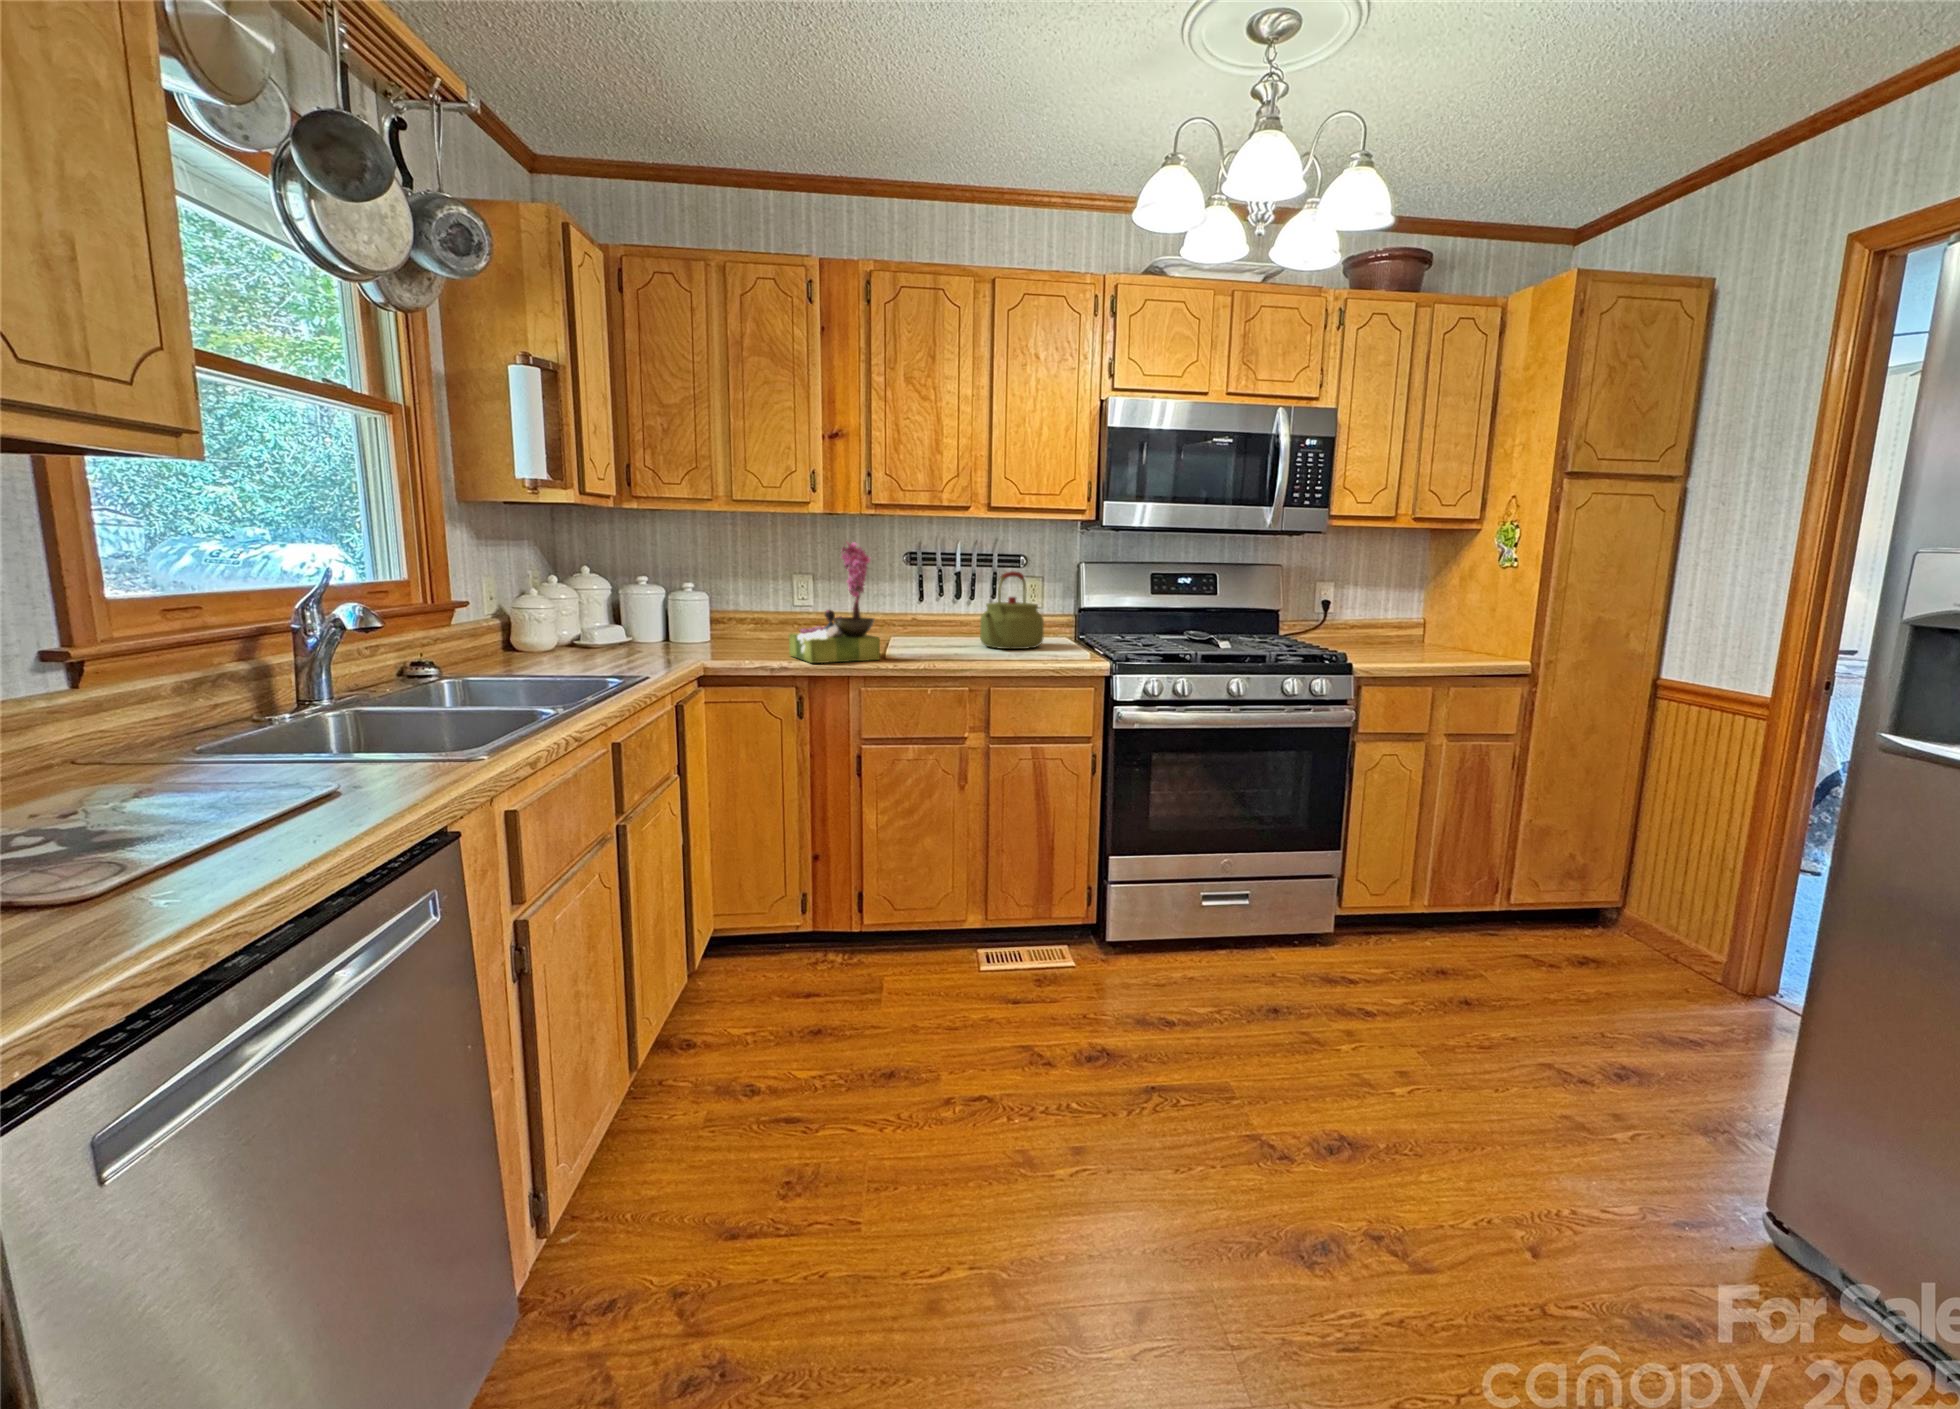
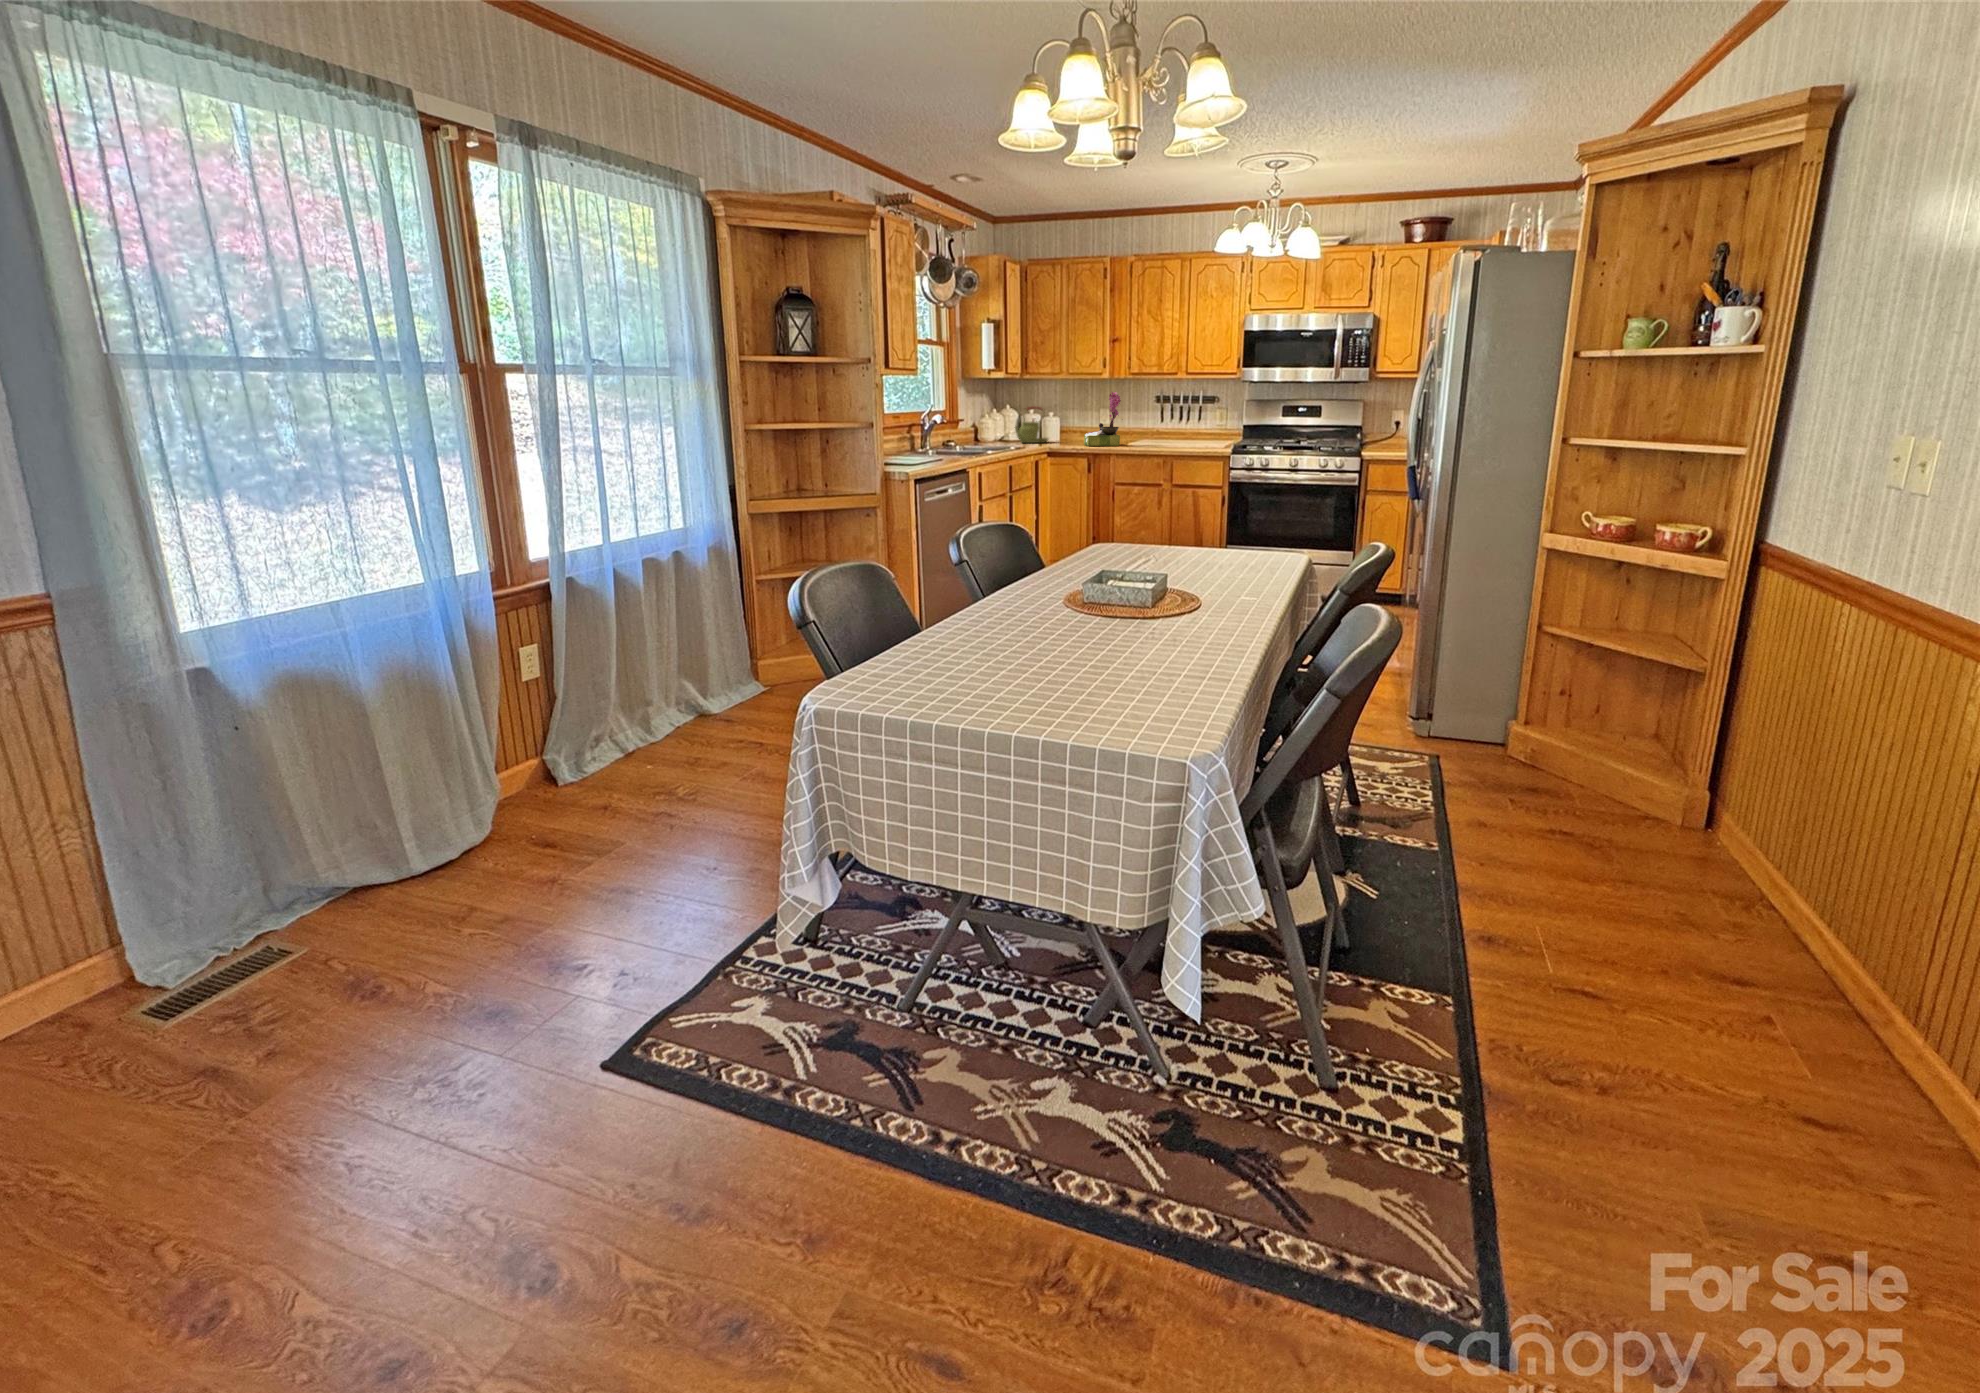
kettle: present [980,571,1044,649] -> present [1015,407,1048,443]

